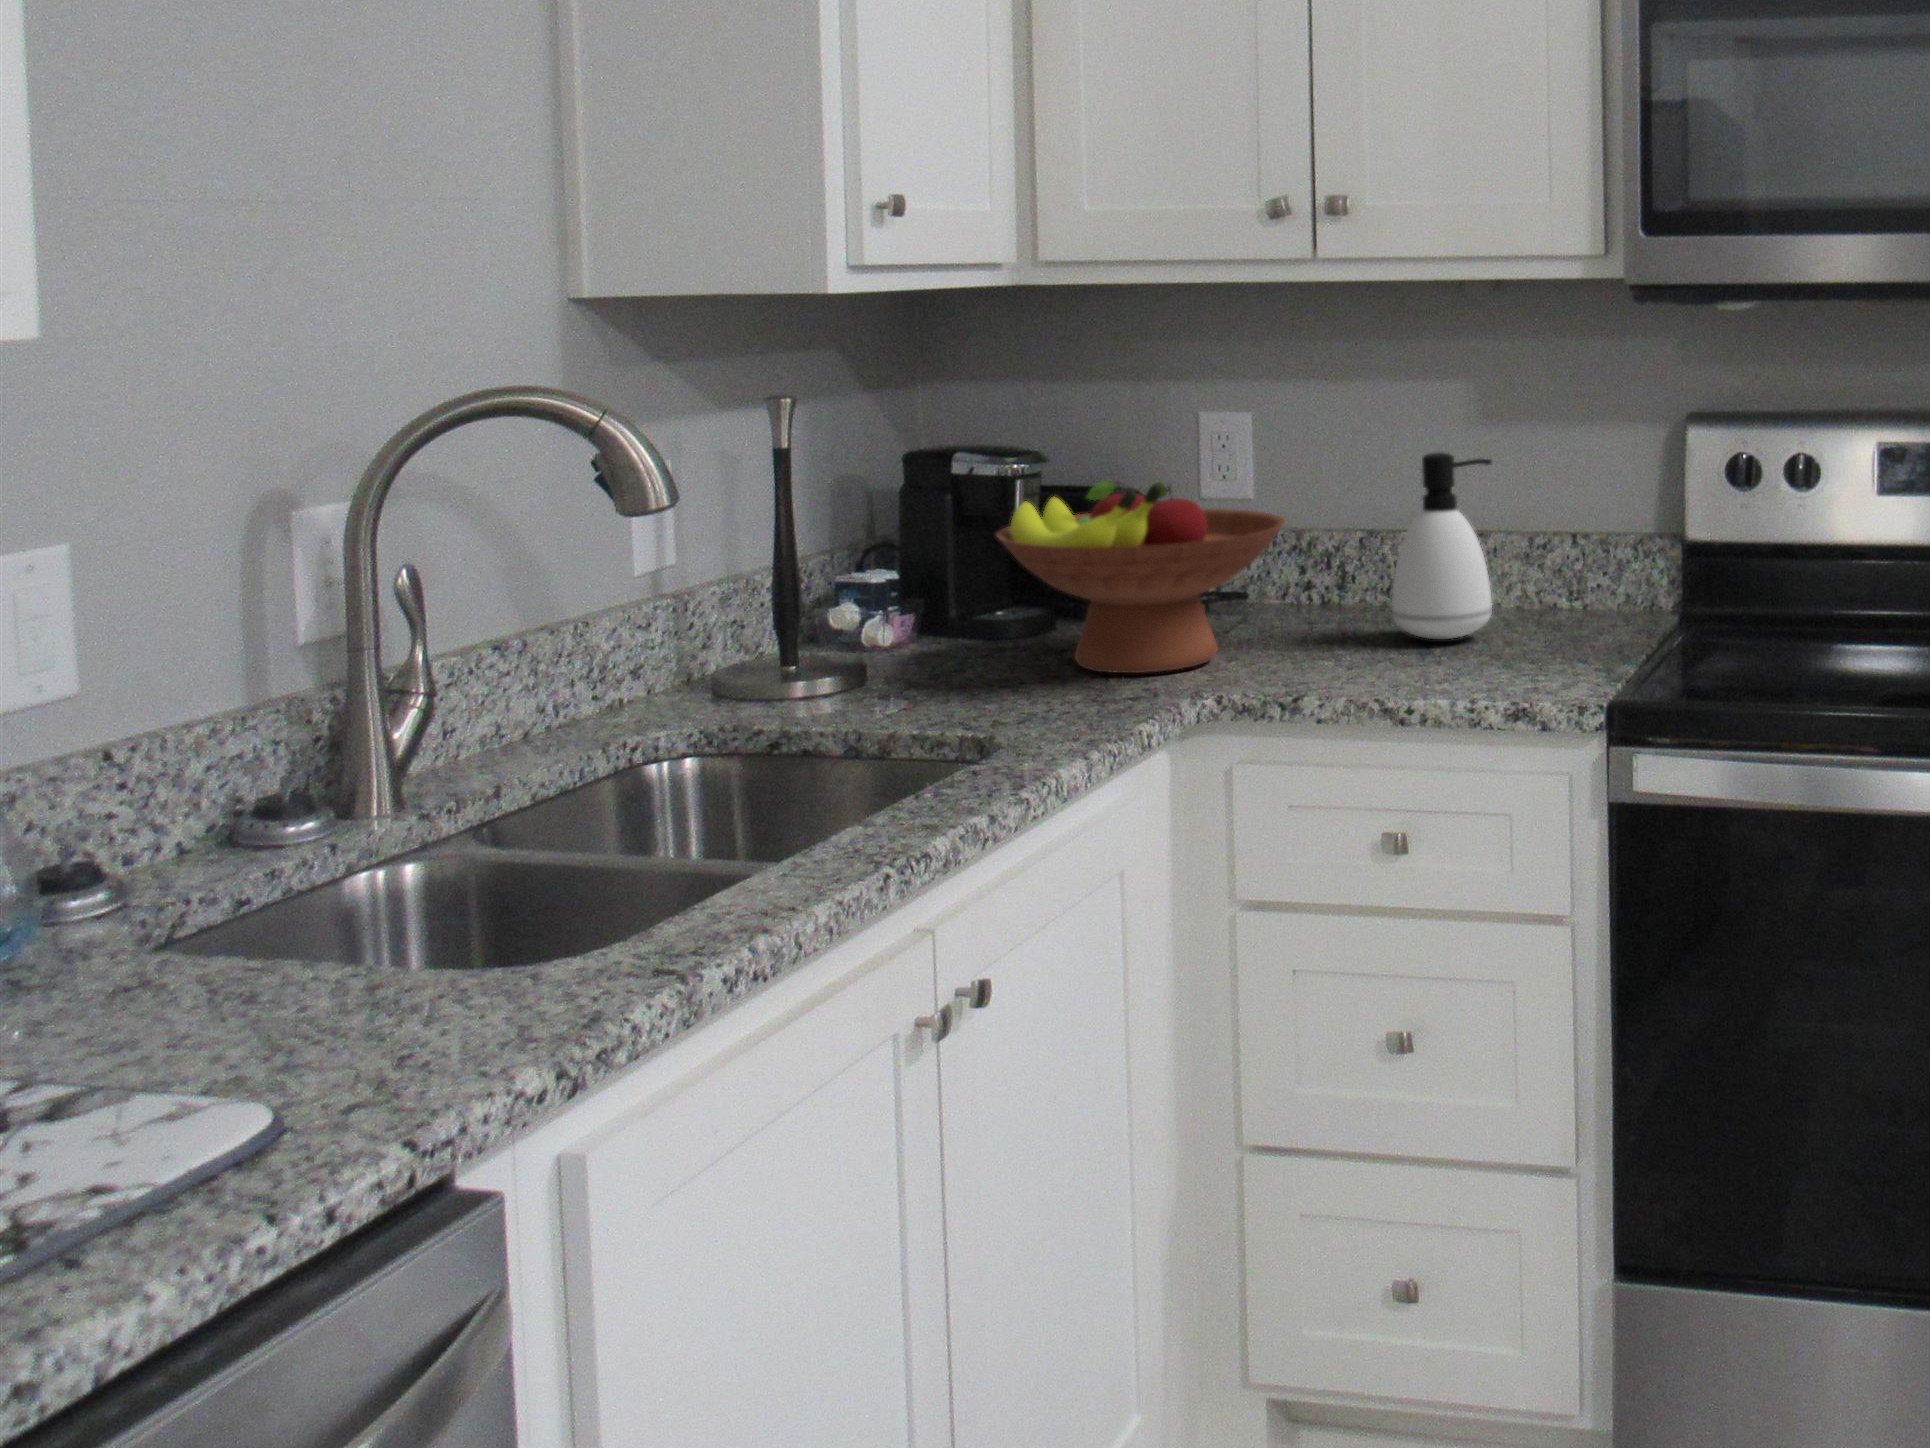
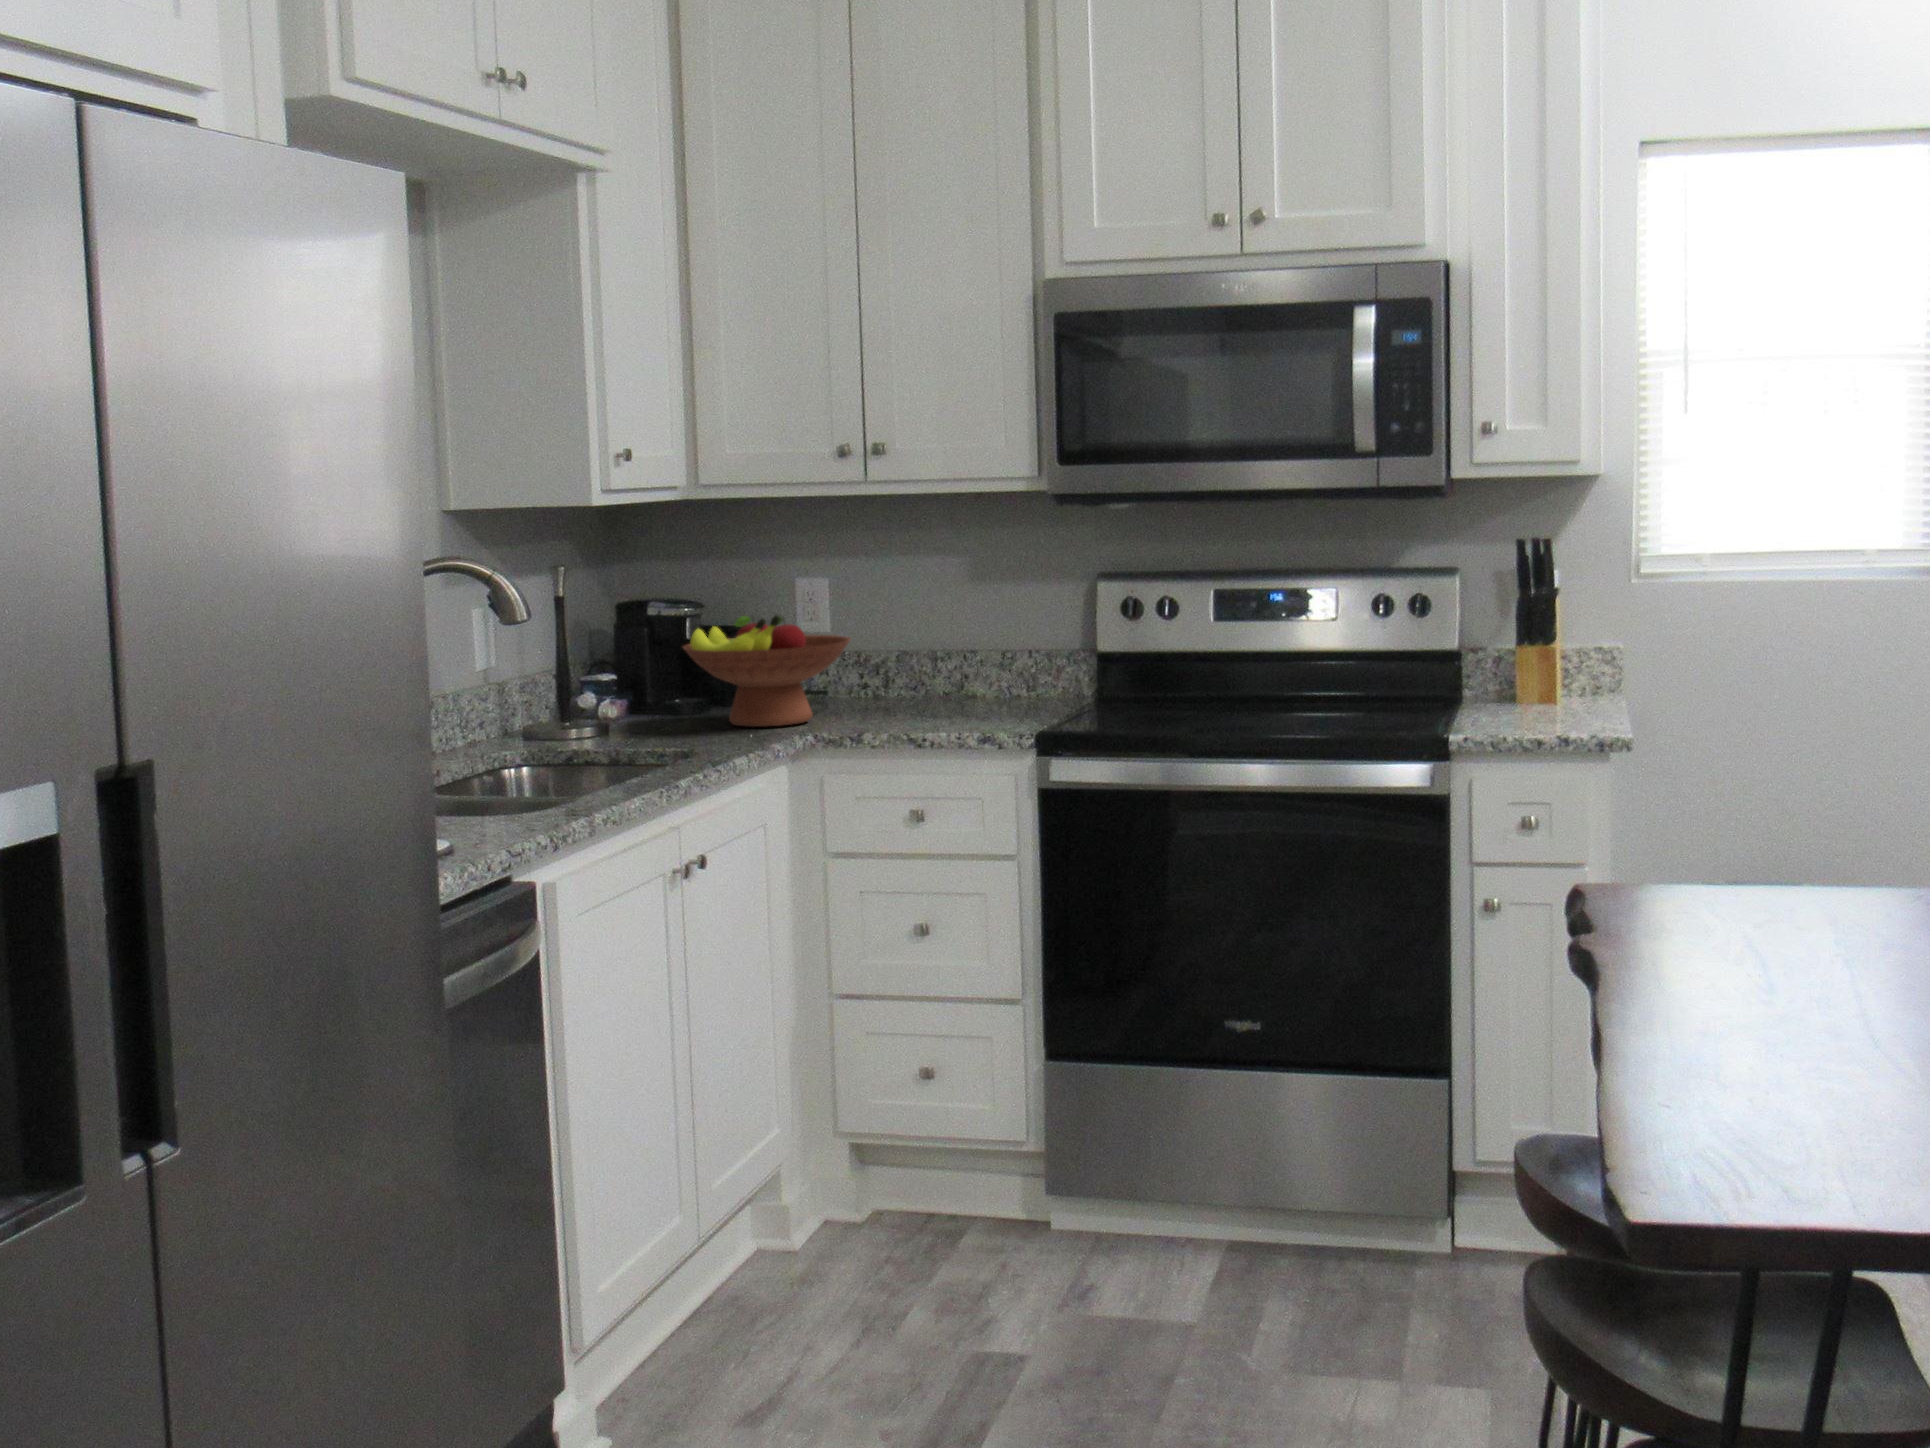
soap dispenser: present [1392,452,1492,639] -> none [916,598,977,711]

